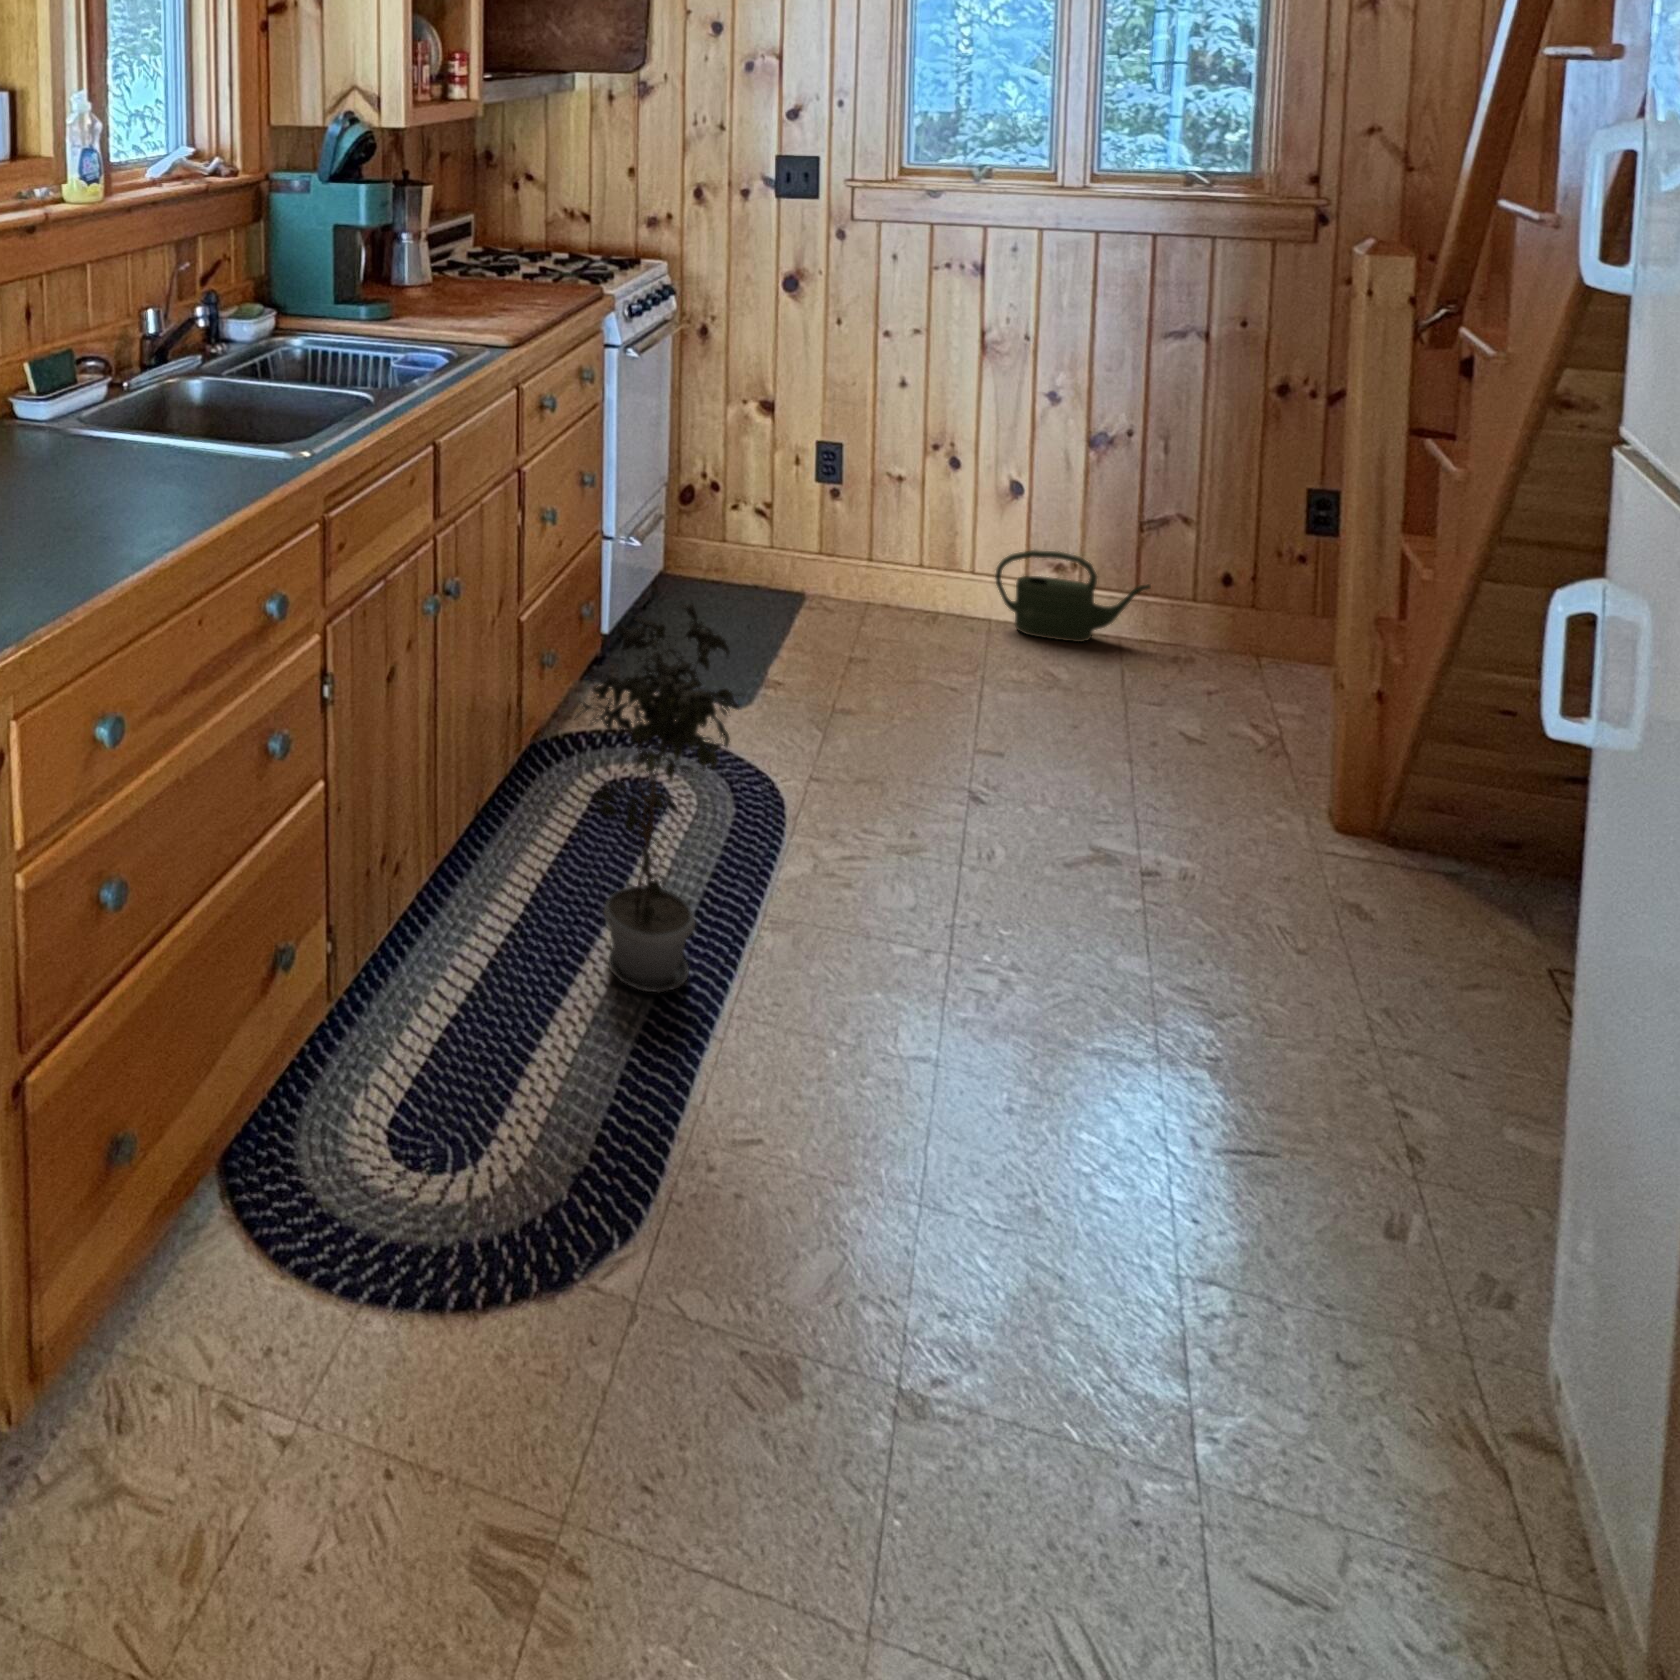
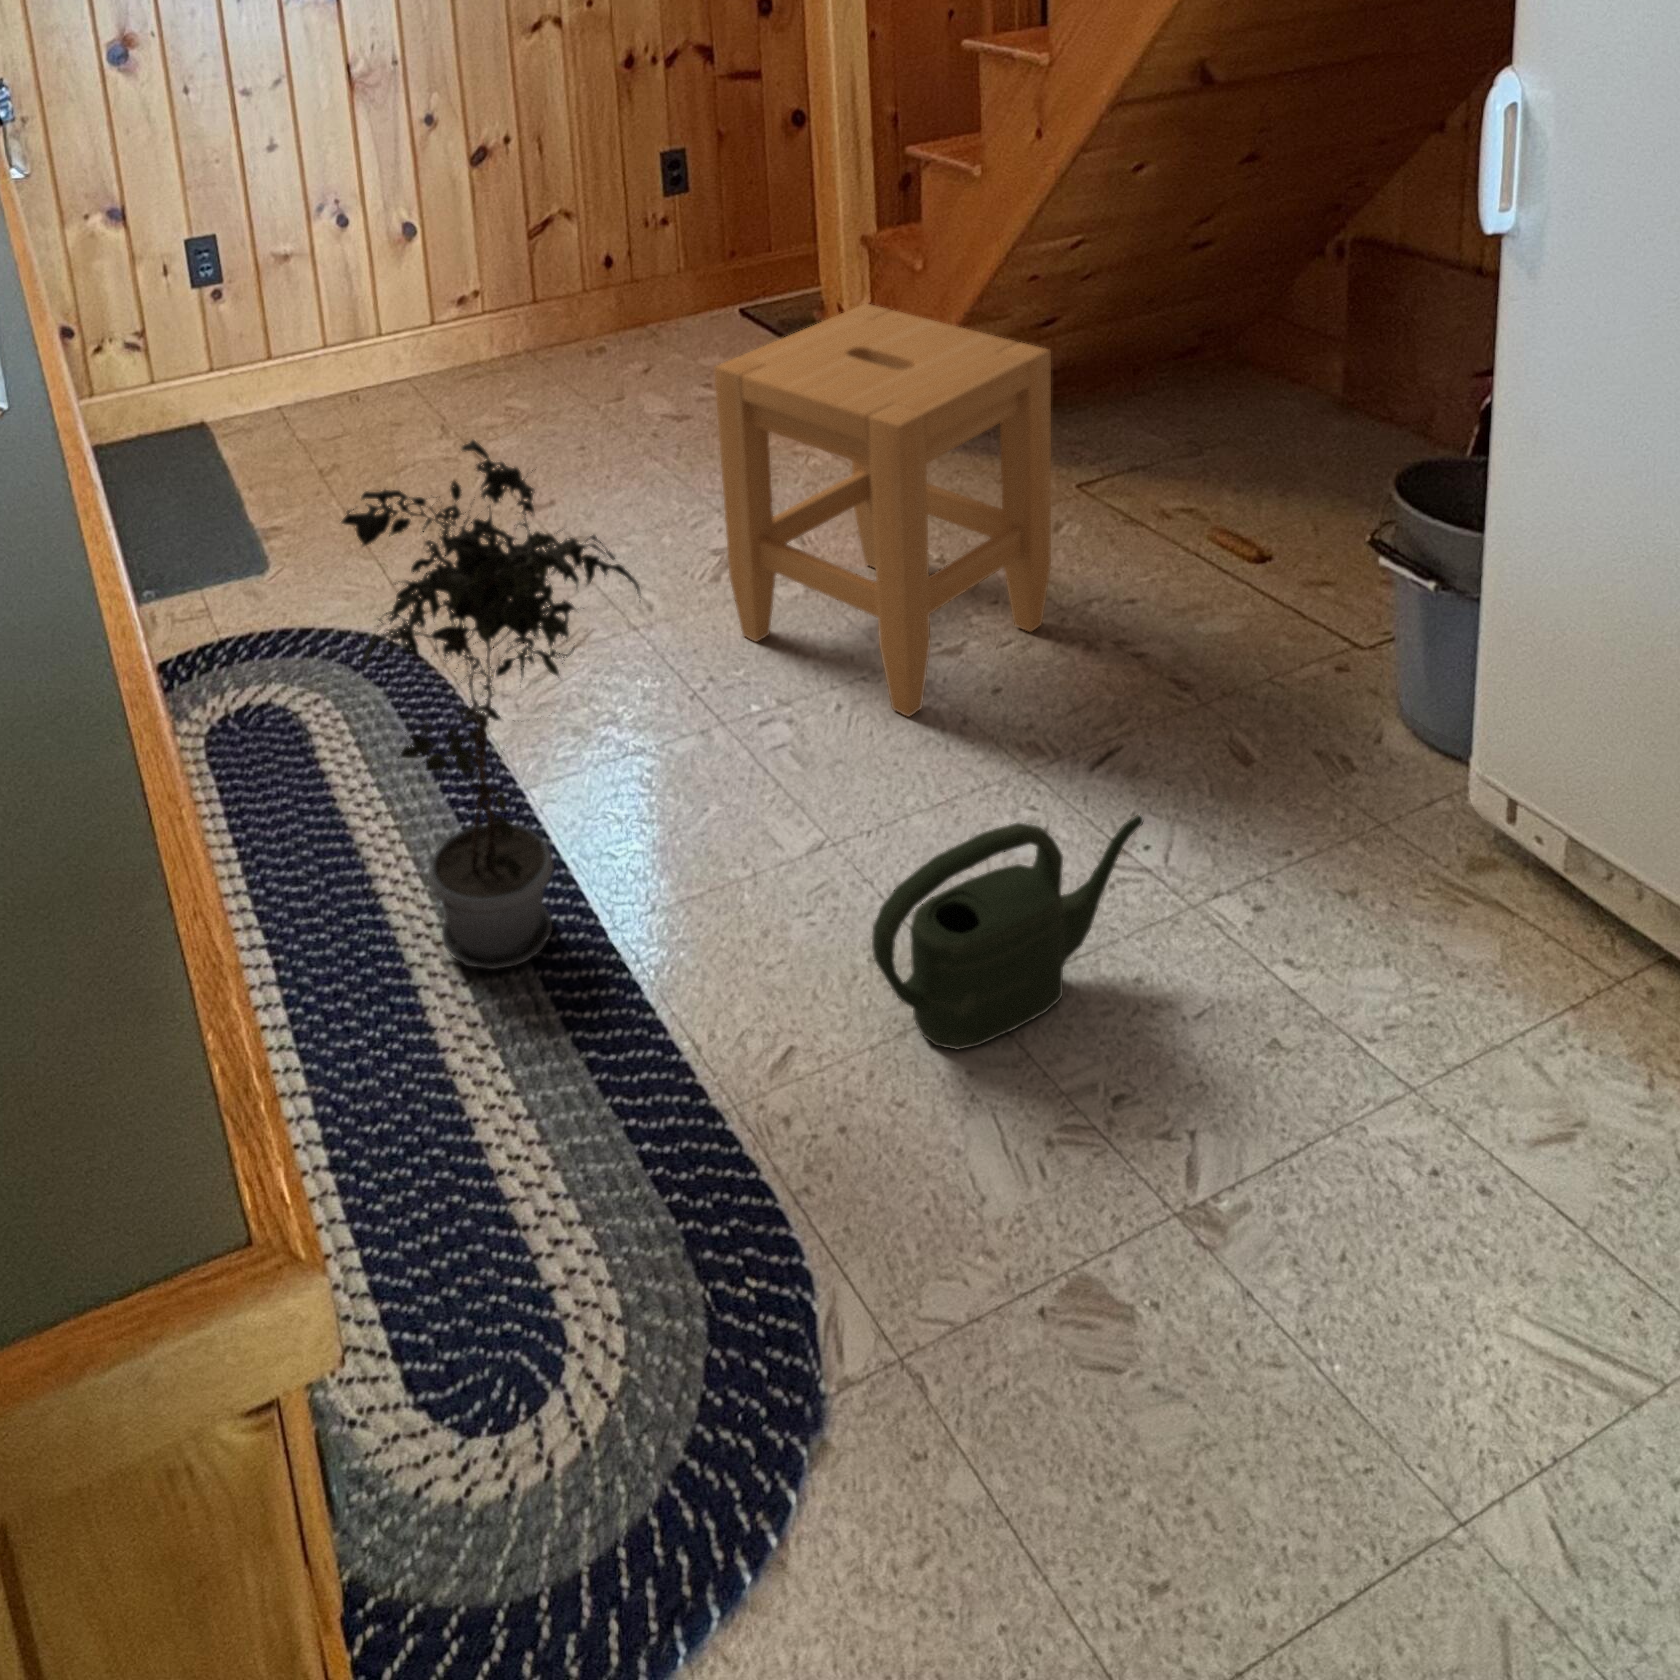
watering can: present [995,550,1151,642] -> present [872,814,1143,1049]
stool: none [1027,655,1359,1049] -> present [714,304,1051,717]

